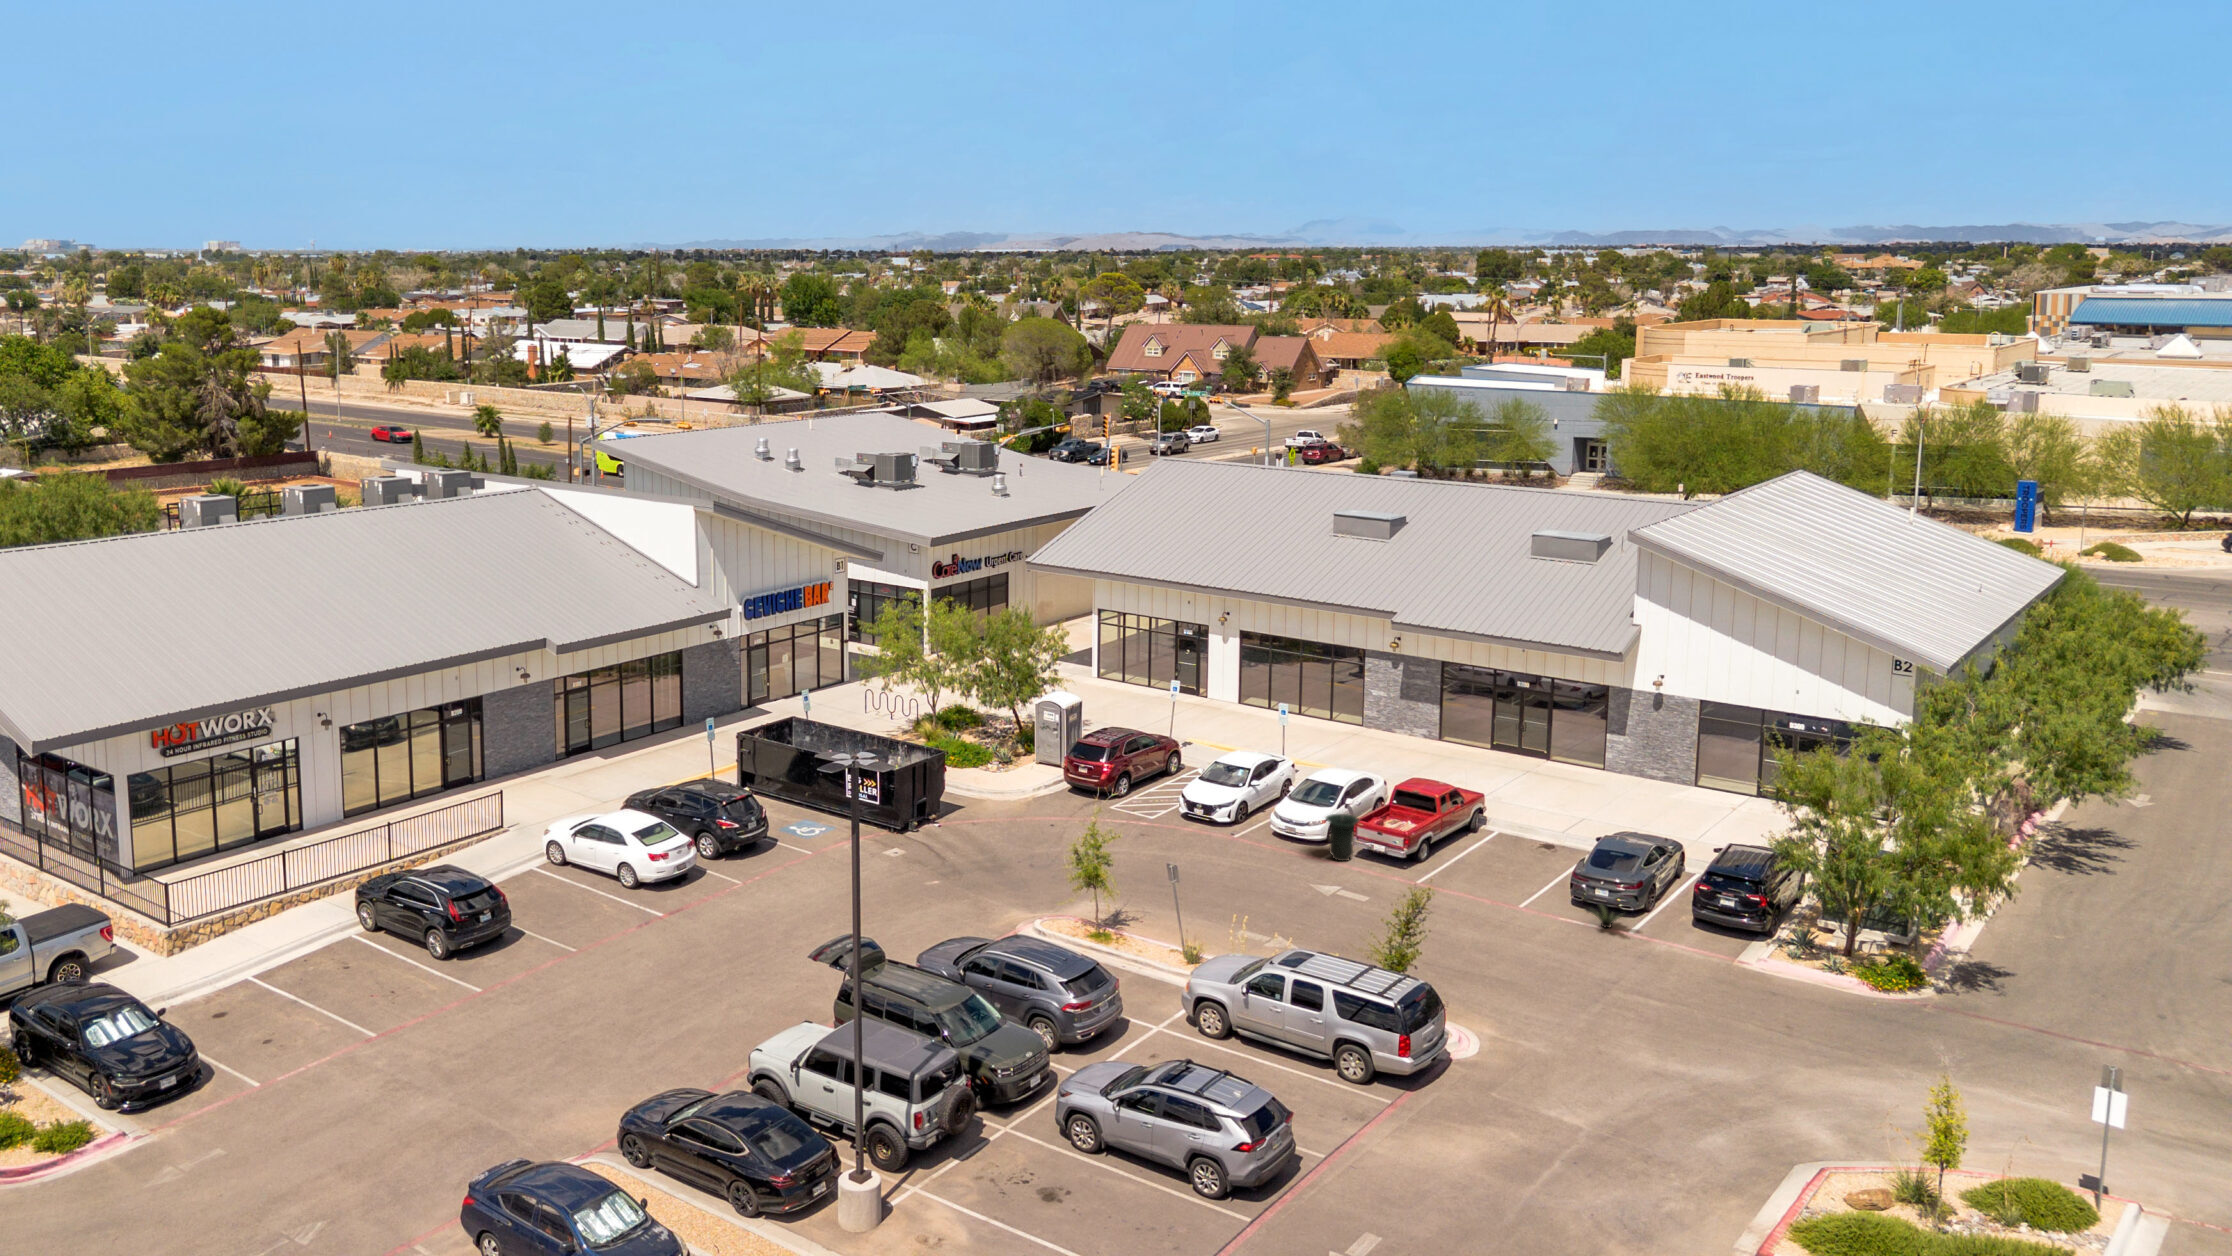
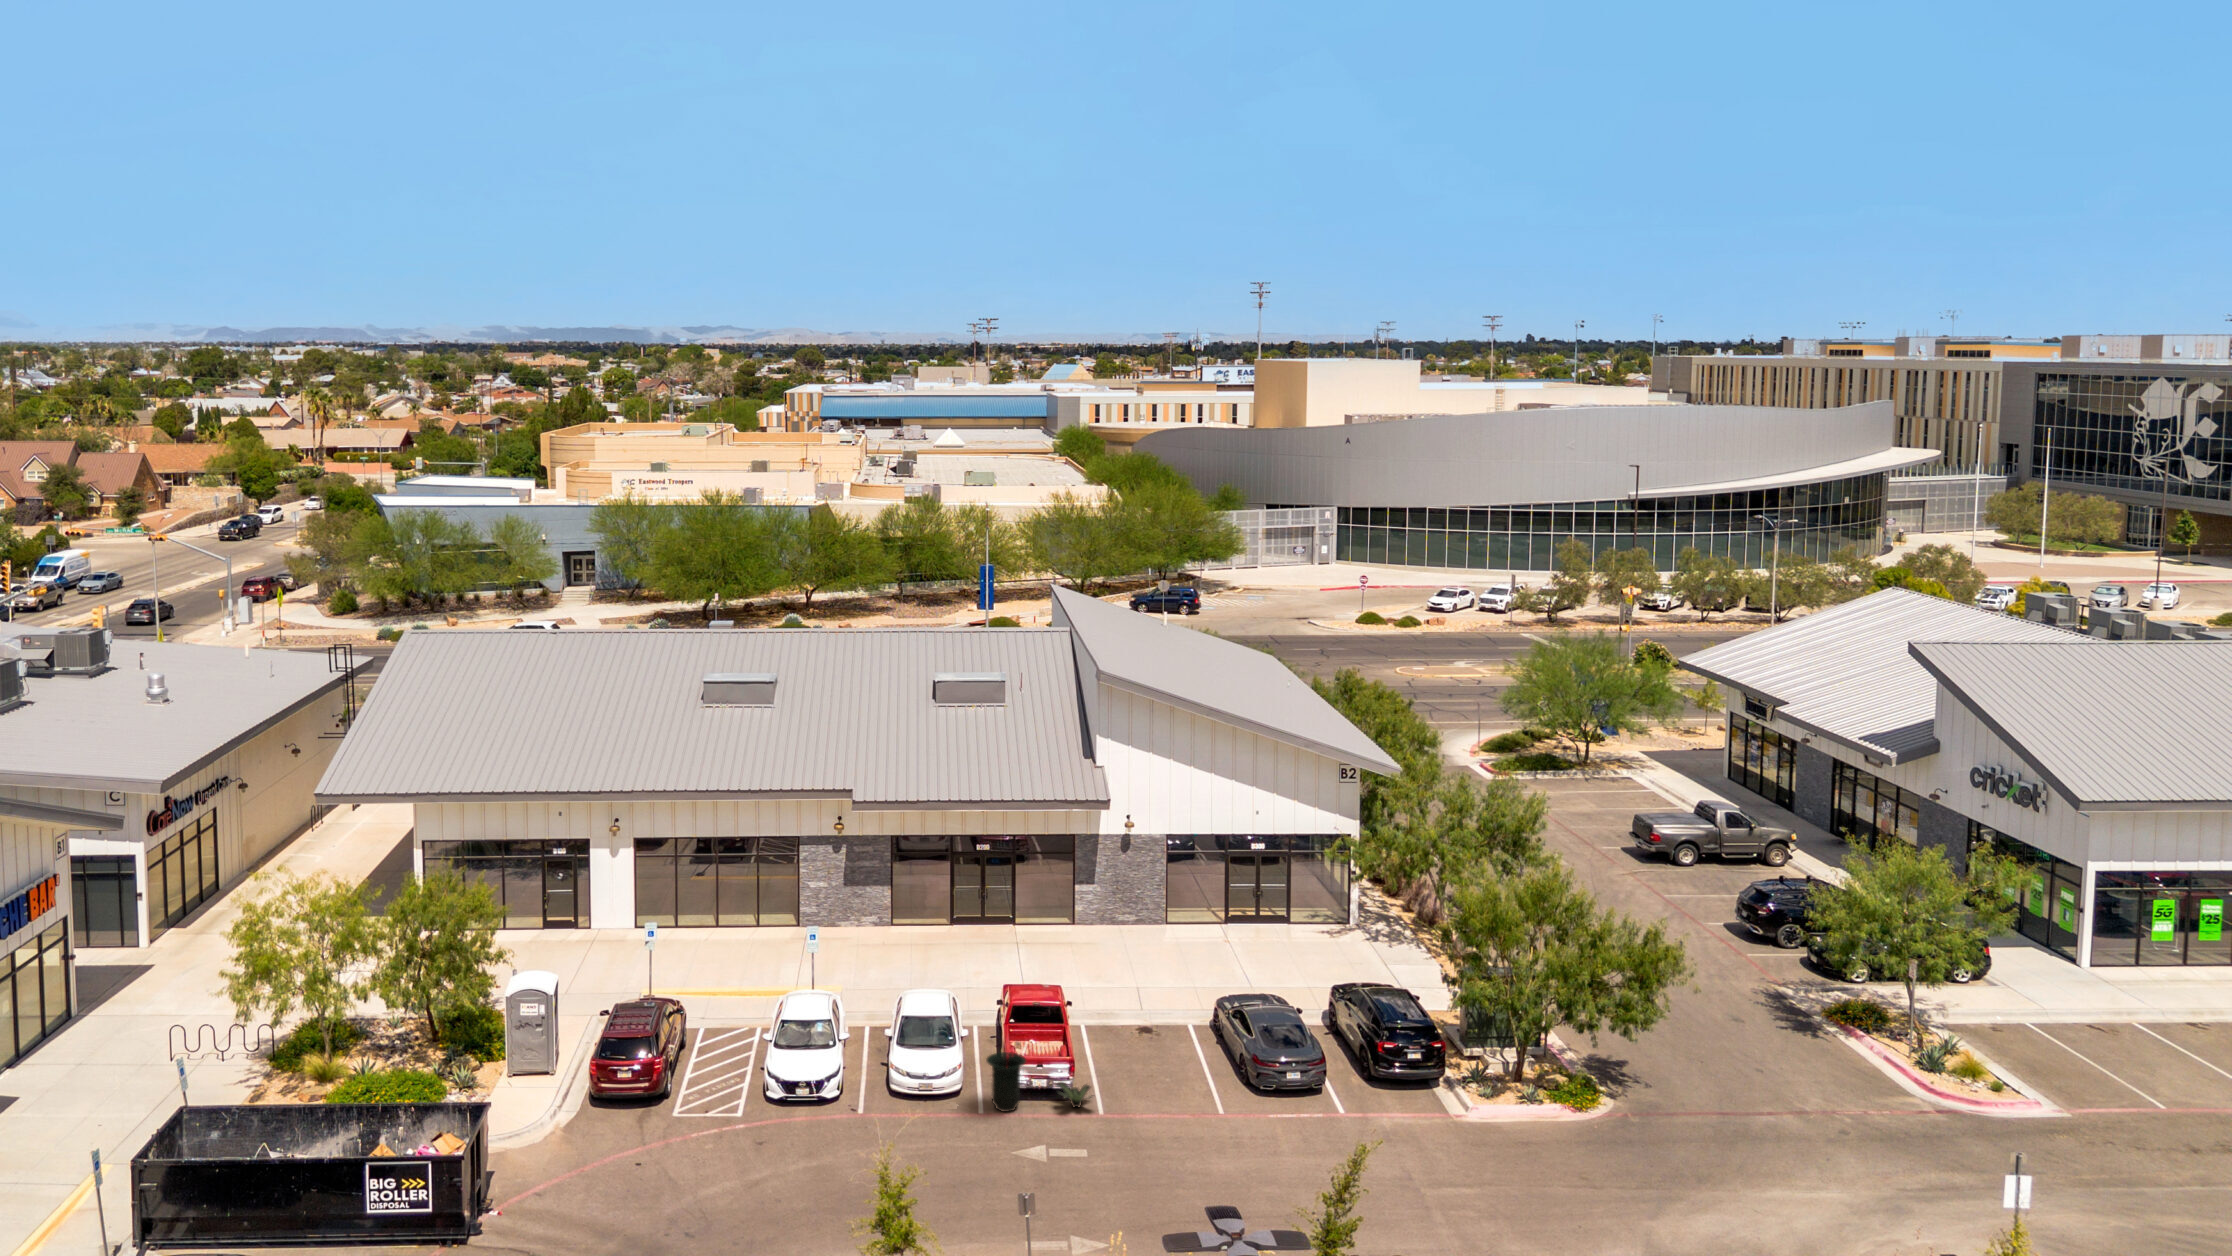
potted plant: present [1586,903,1626,928] -> present [1057,1082,1090,1107]

